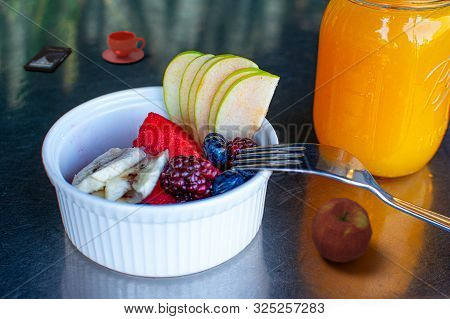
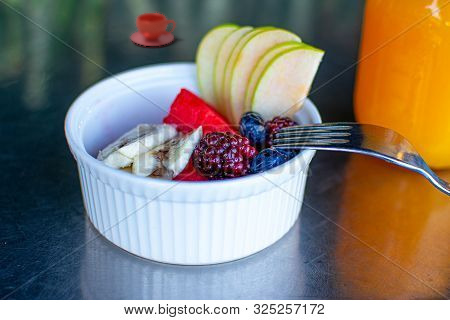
smartphone: present [23,46,72,72] -> none [48,27,98,53]
apple: present [311,198,373,263] -> none [357,185,426,256]

